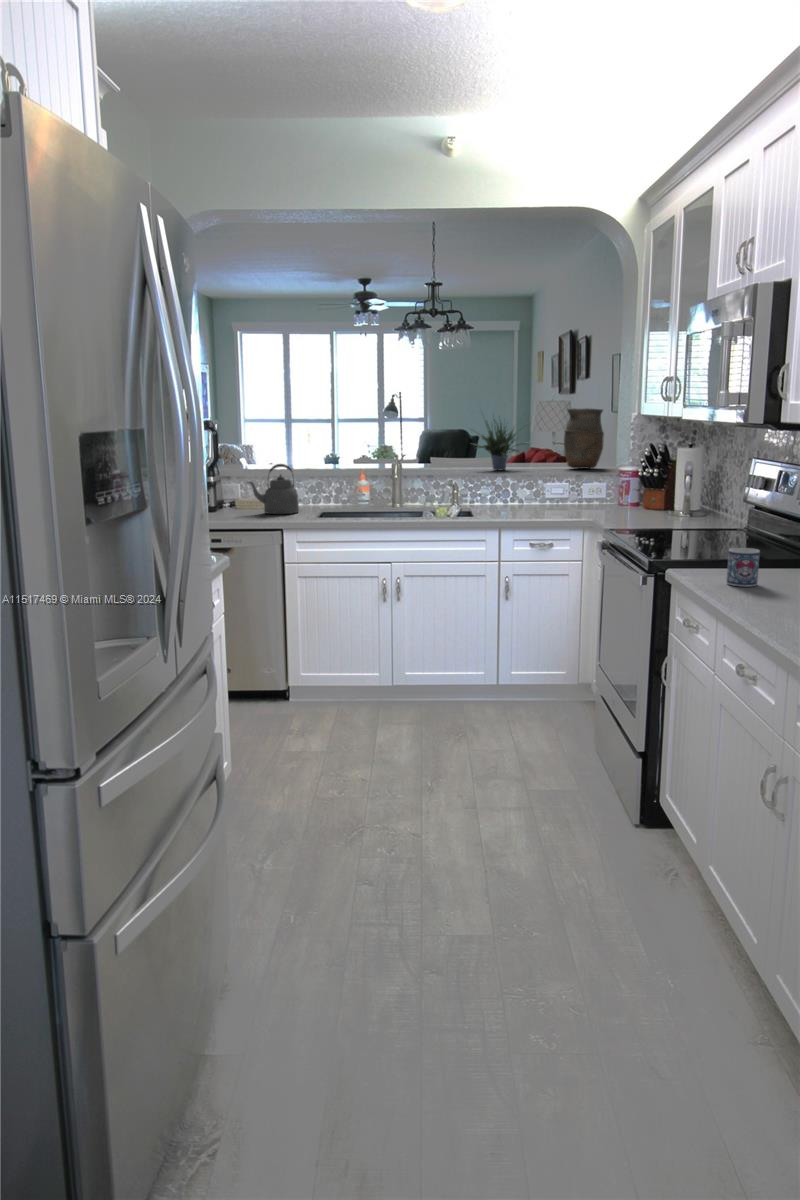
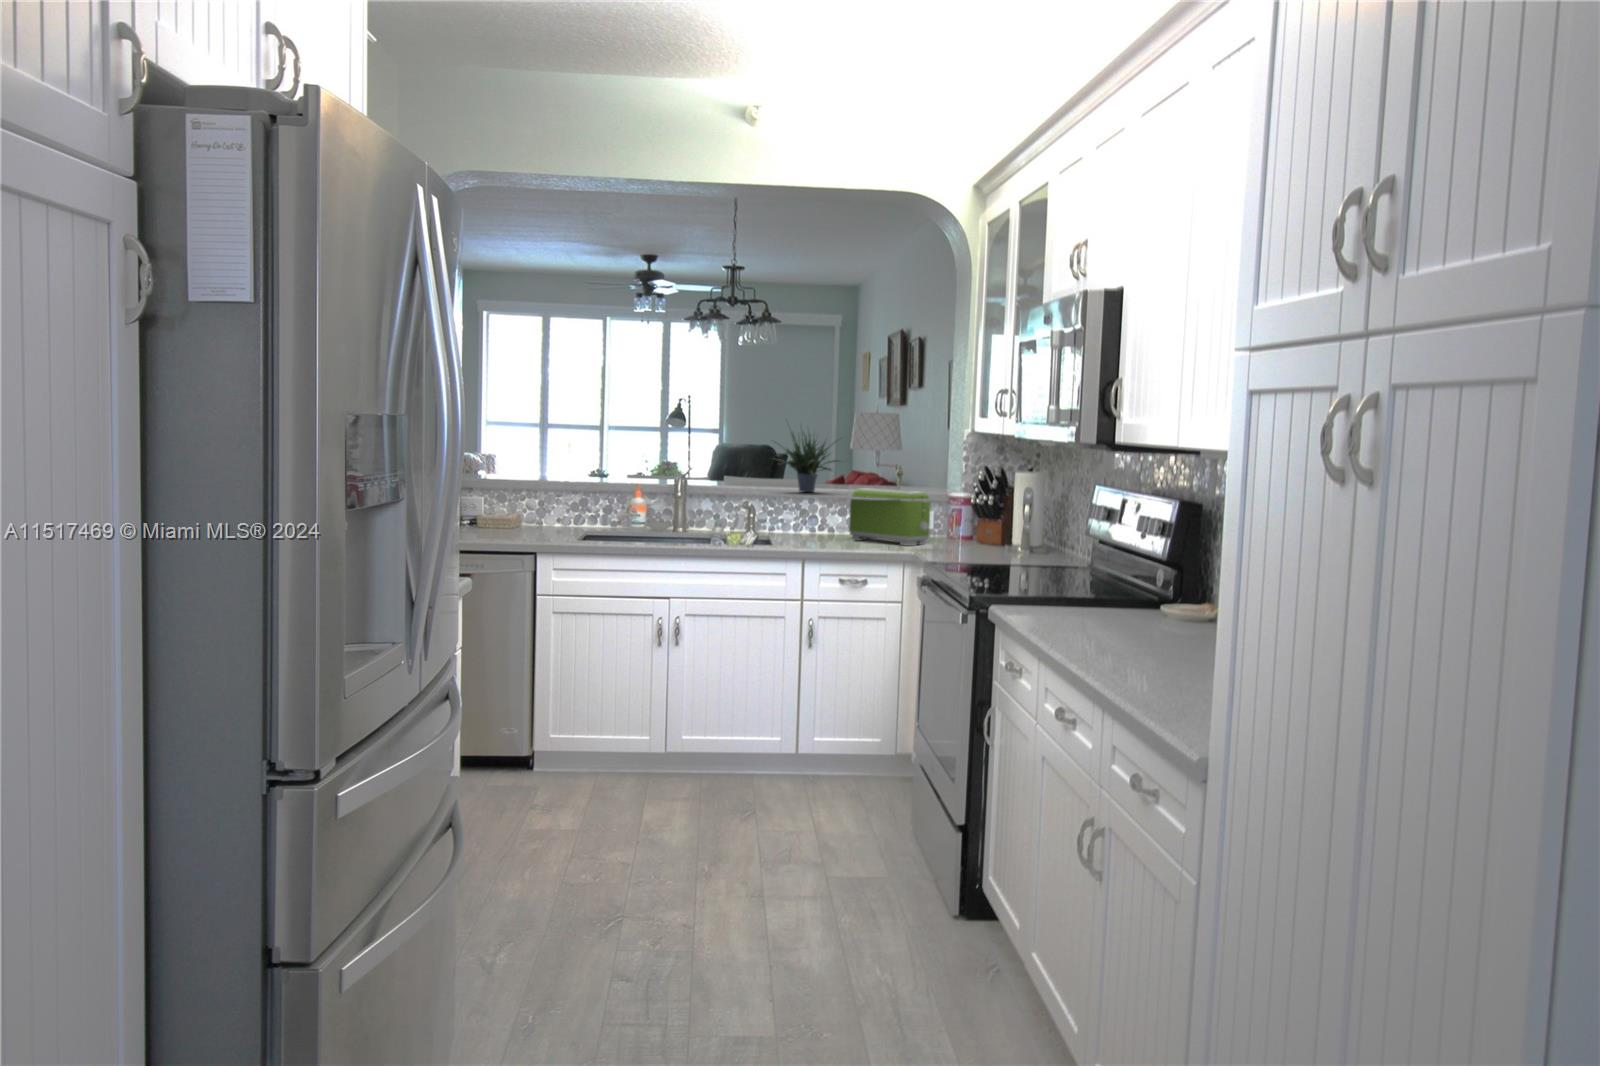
vase: present [564,408,604,469] -> none [885,421,932,493]
kettle: present [248,464,299,514] -> none [491,473,556,535]
toaster: none [536,465,604,513] -> present [849,488,930,546]
mug: present [727,548,760,587] -> none [1052,580,1088,623]

